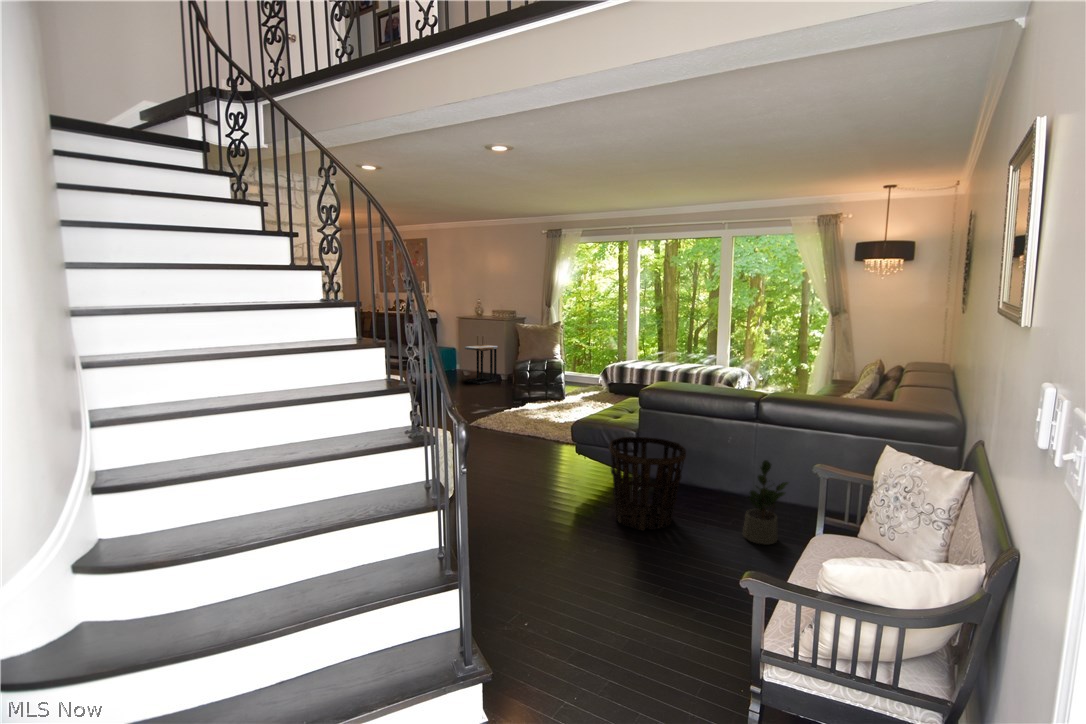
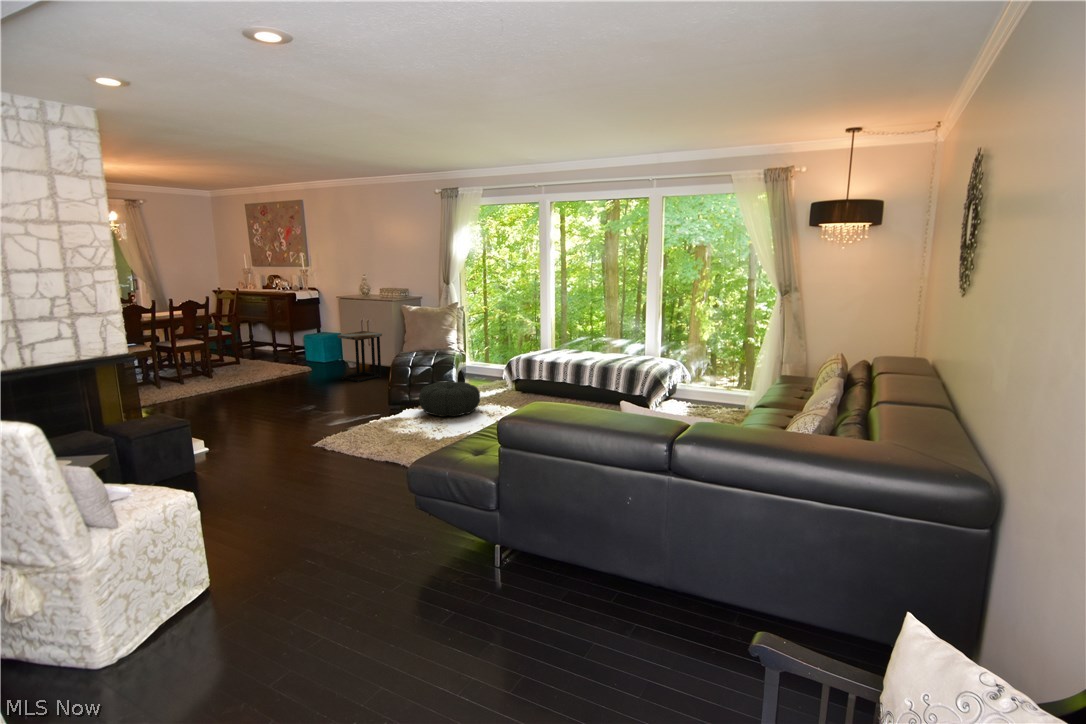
pouf: none [538,382,585,408] -> present [419,381,480,417]
basket: present [609,437,686,530] -> none [442,492,561,651]
potted plant: present [743,460,788,544] -> none [645,541,715,673]

